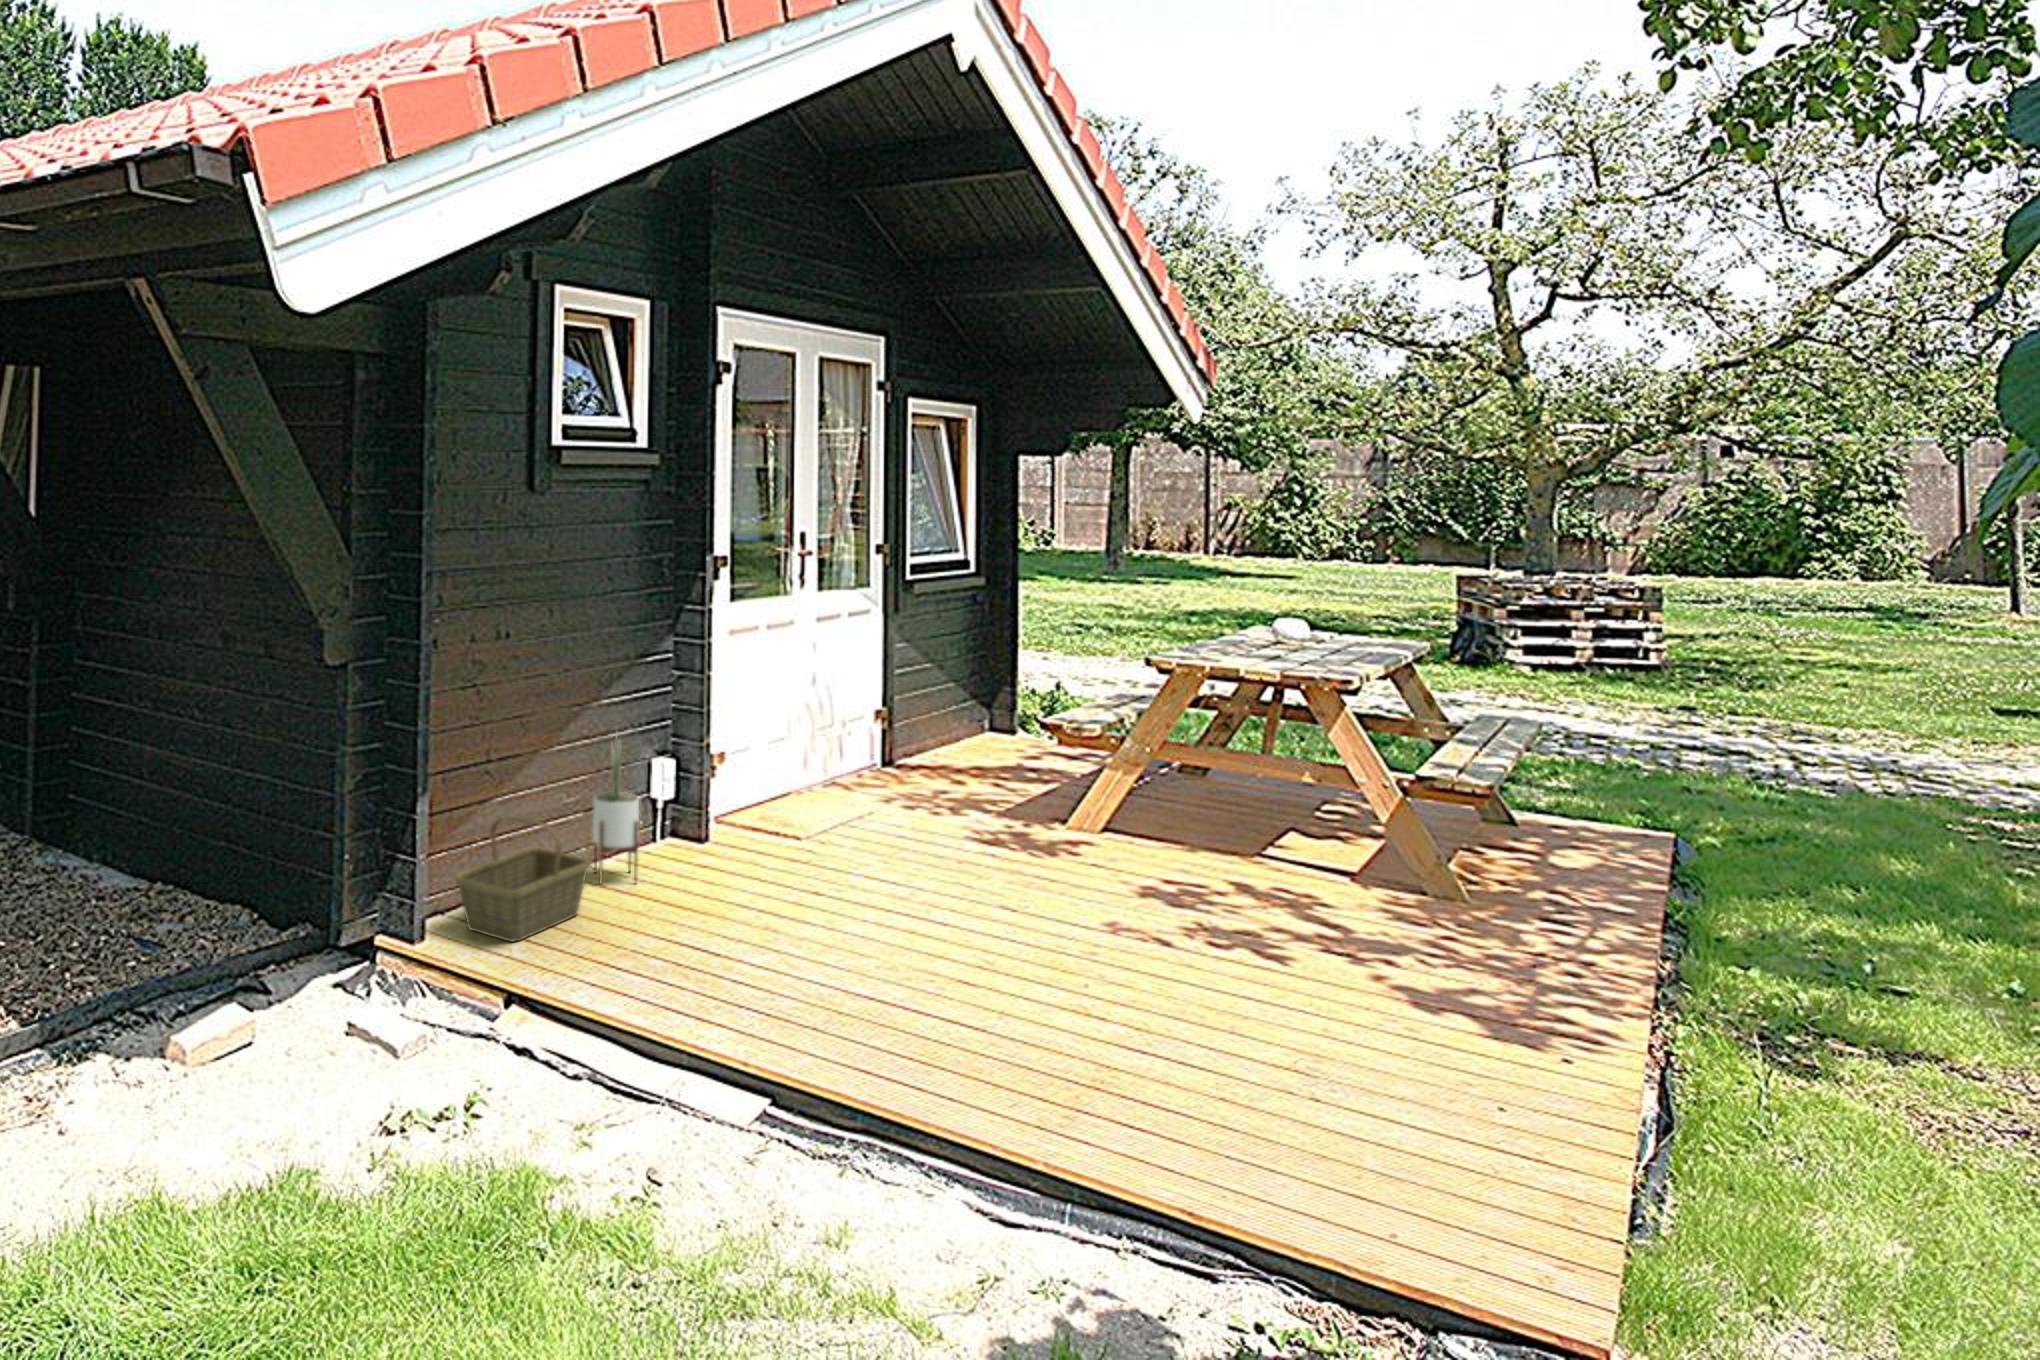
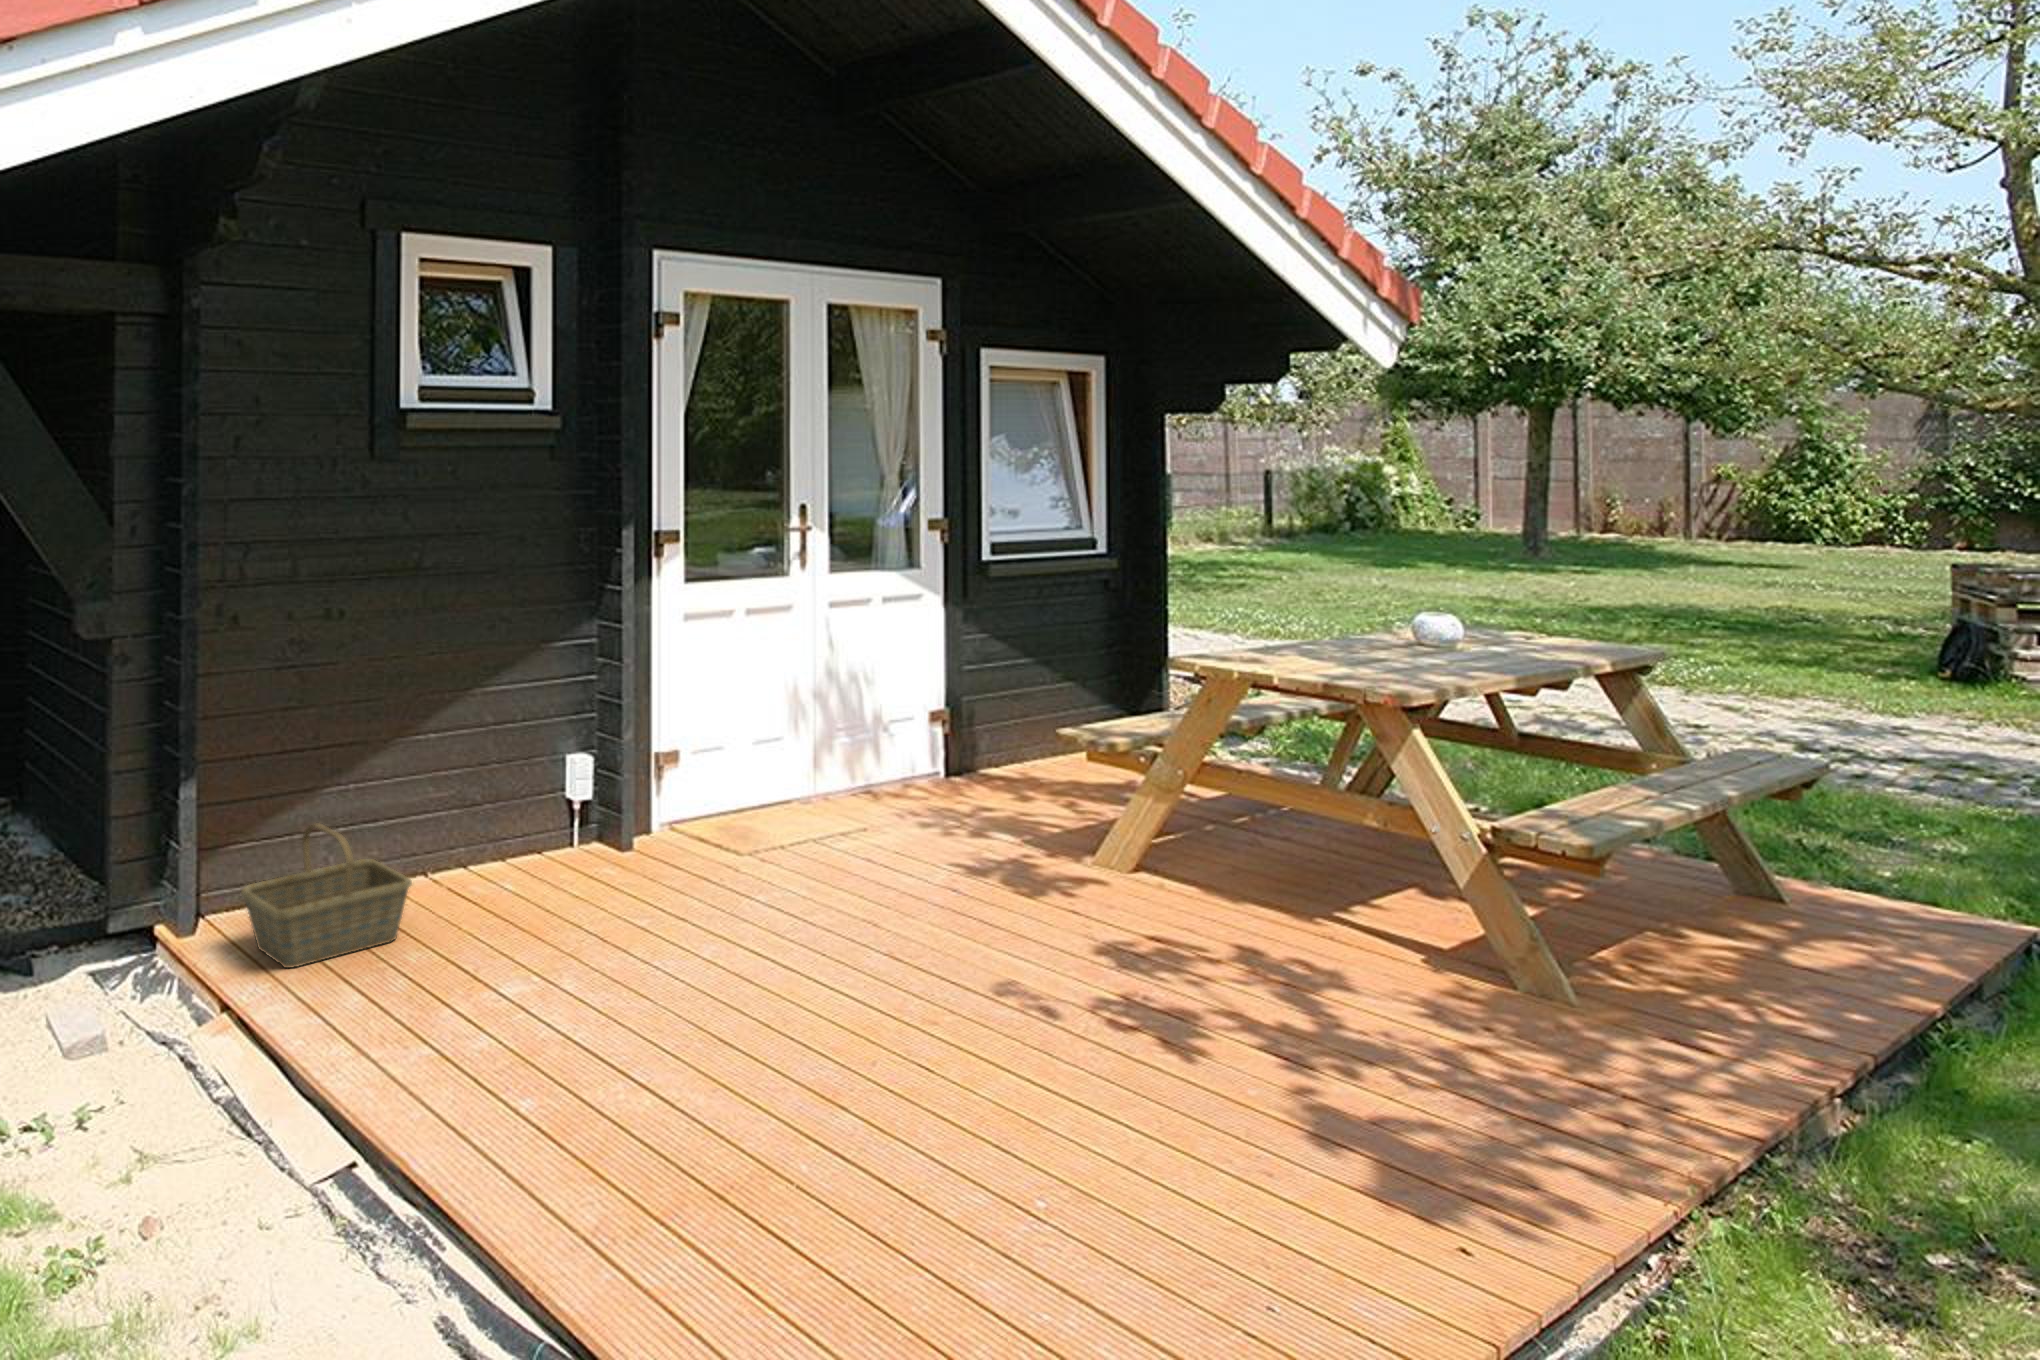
potted plant: present [593,736,639,884] -> none [460,723,511,908]

